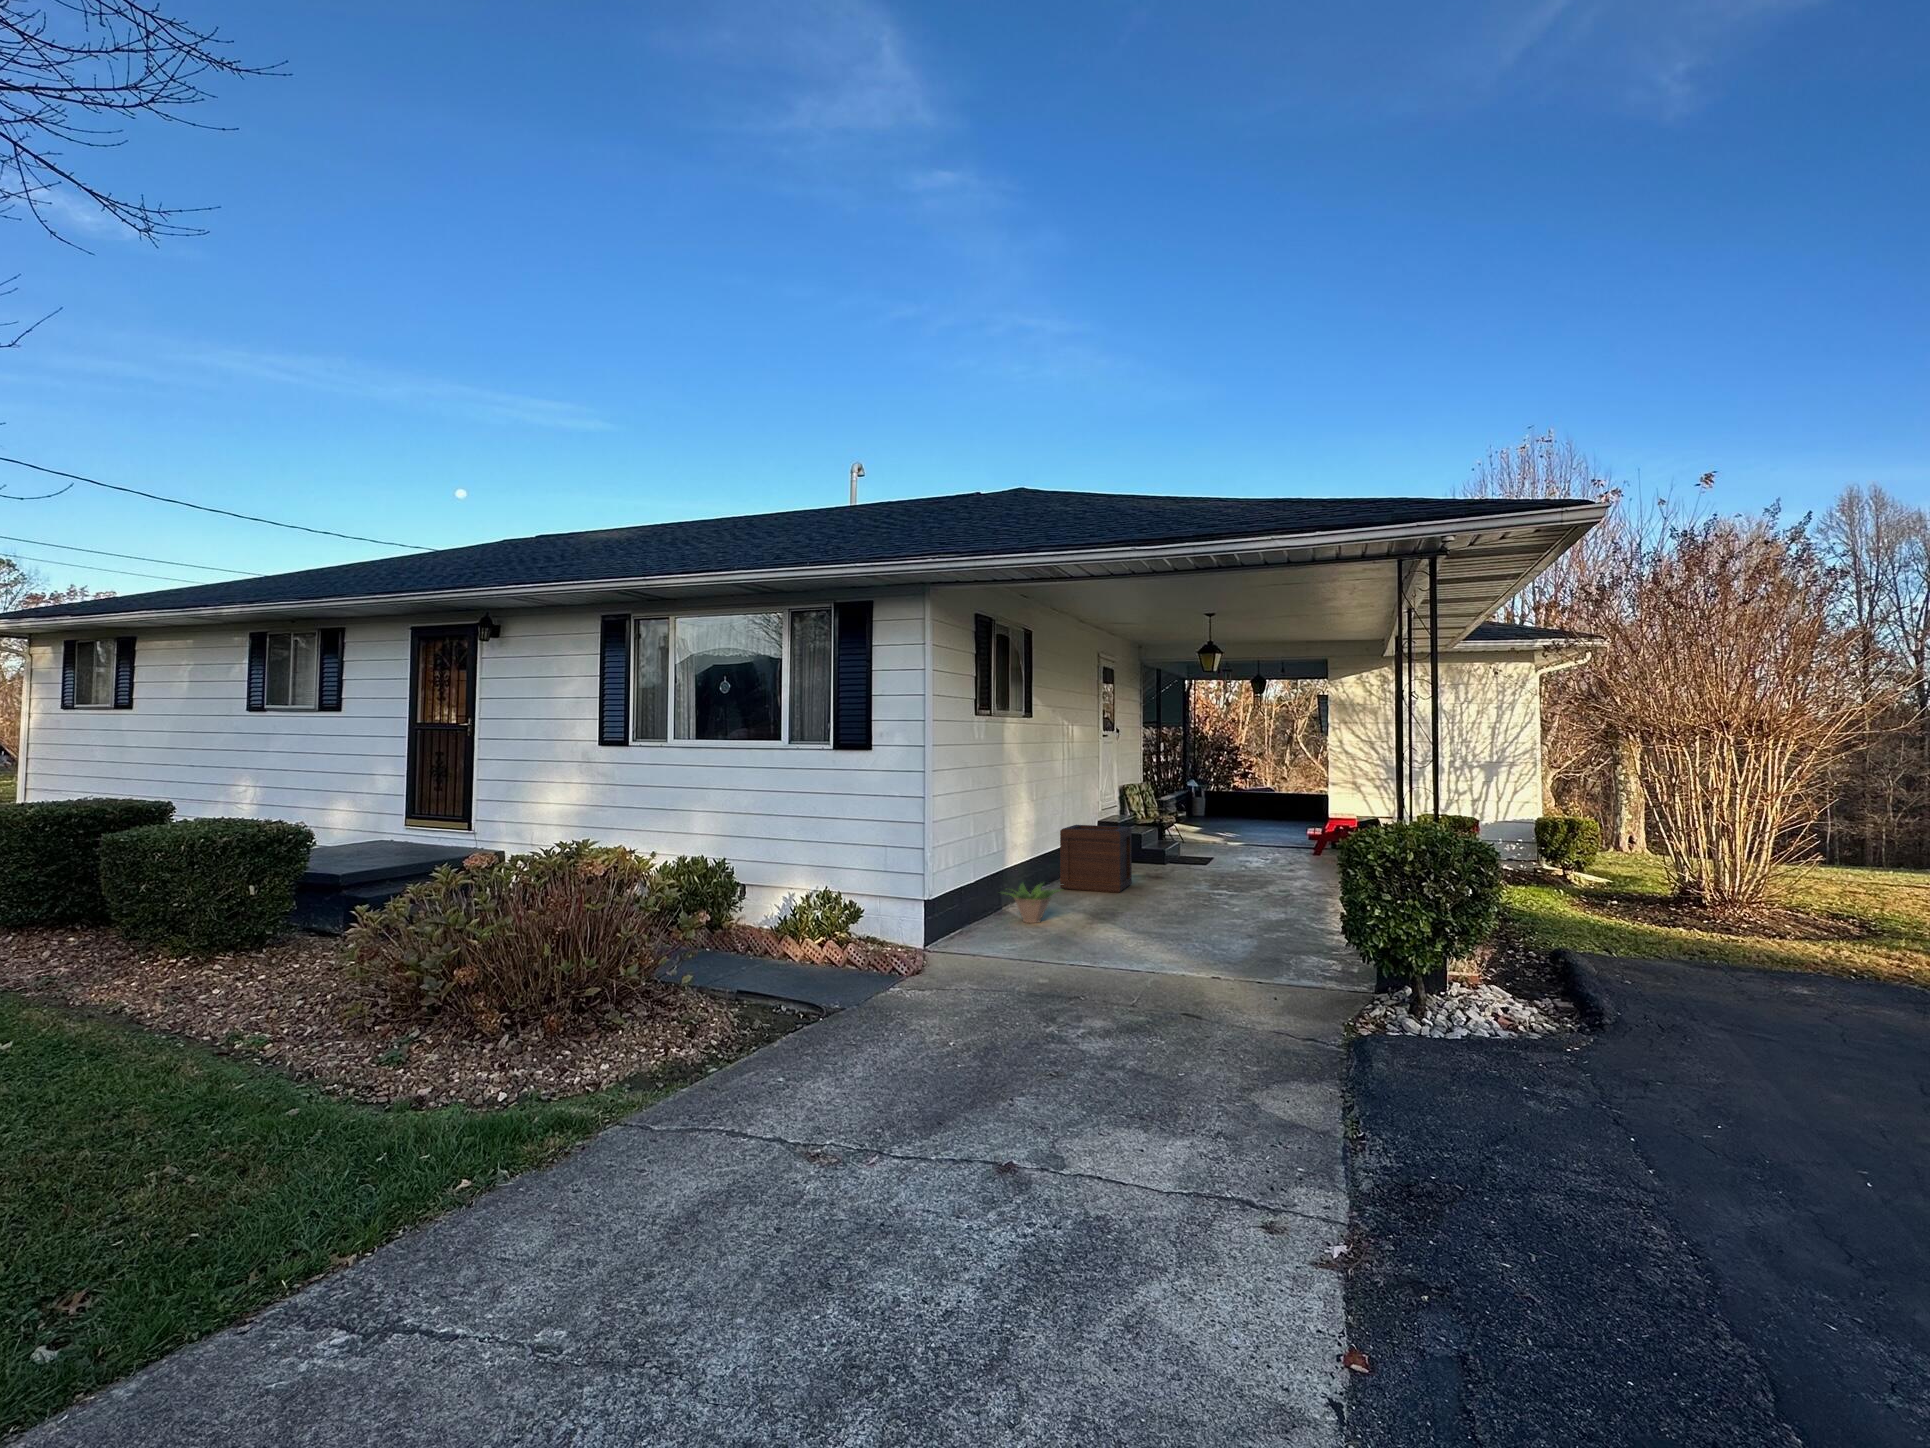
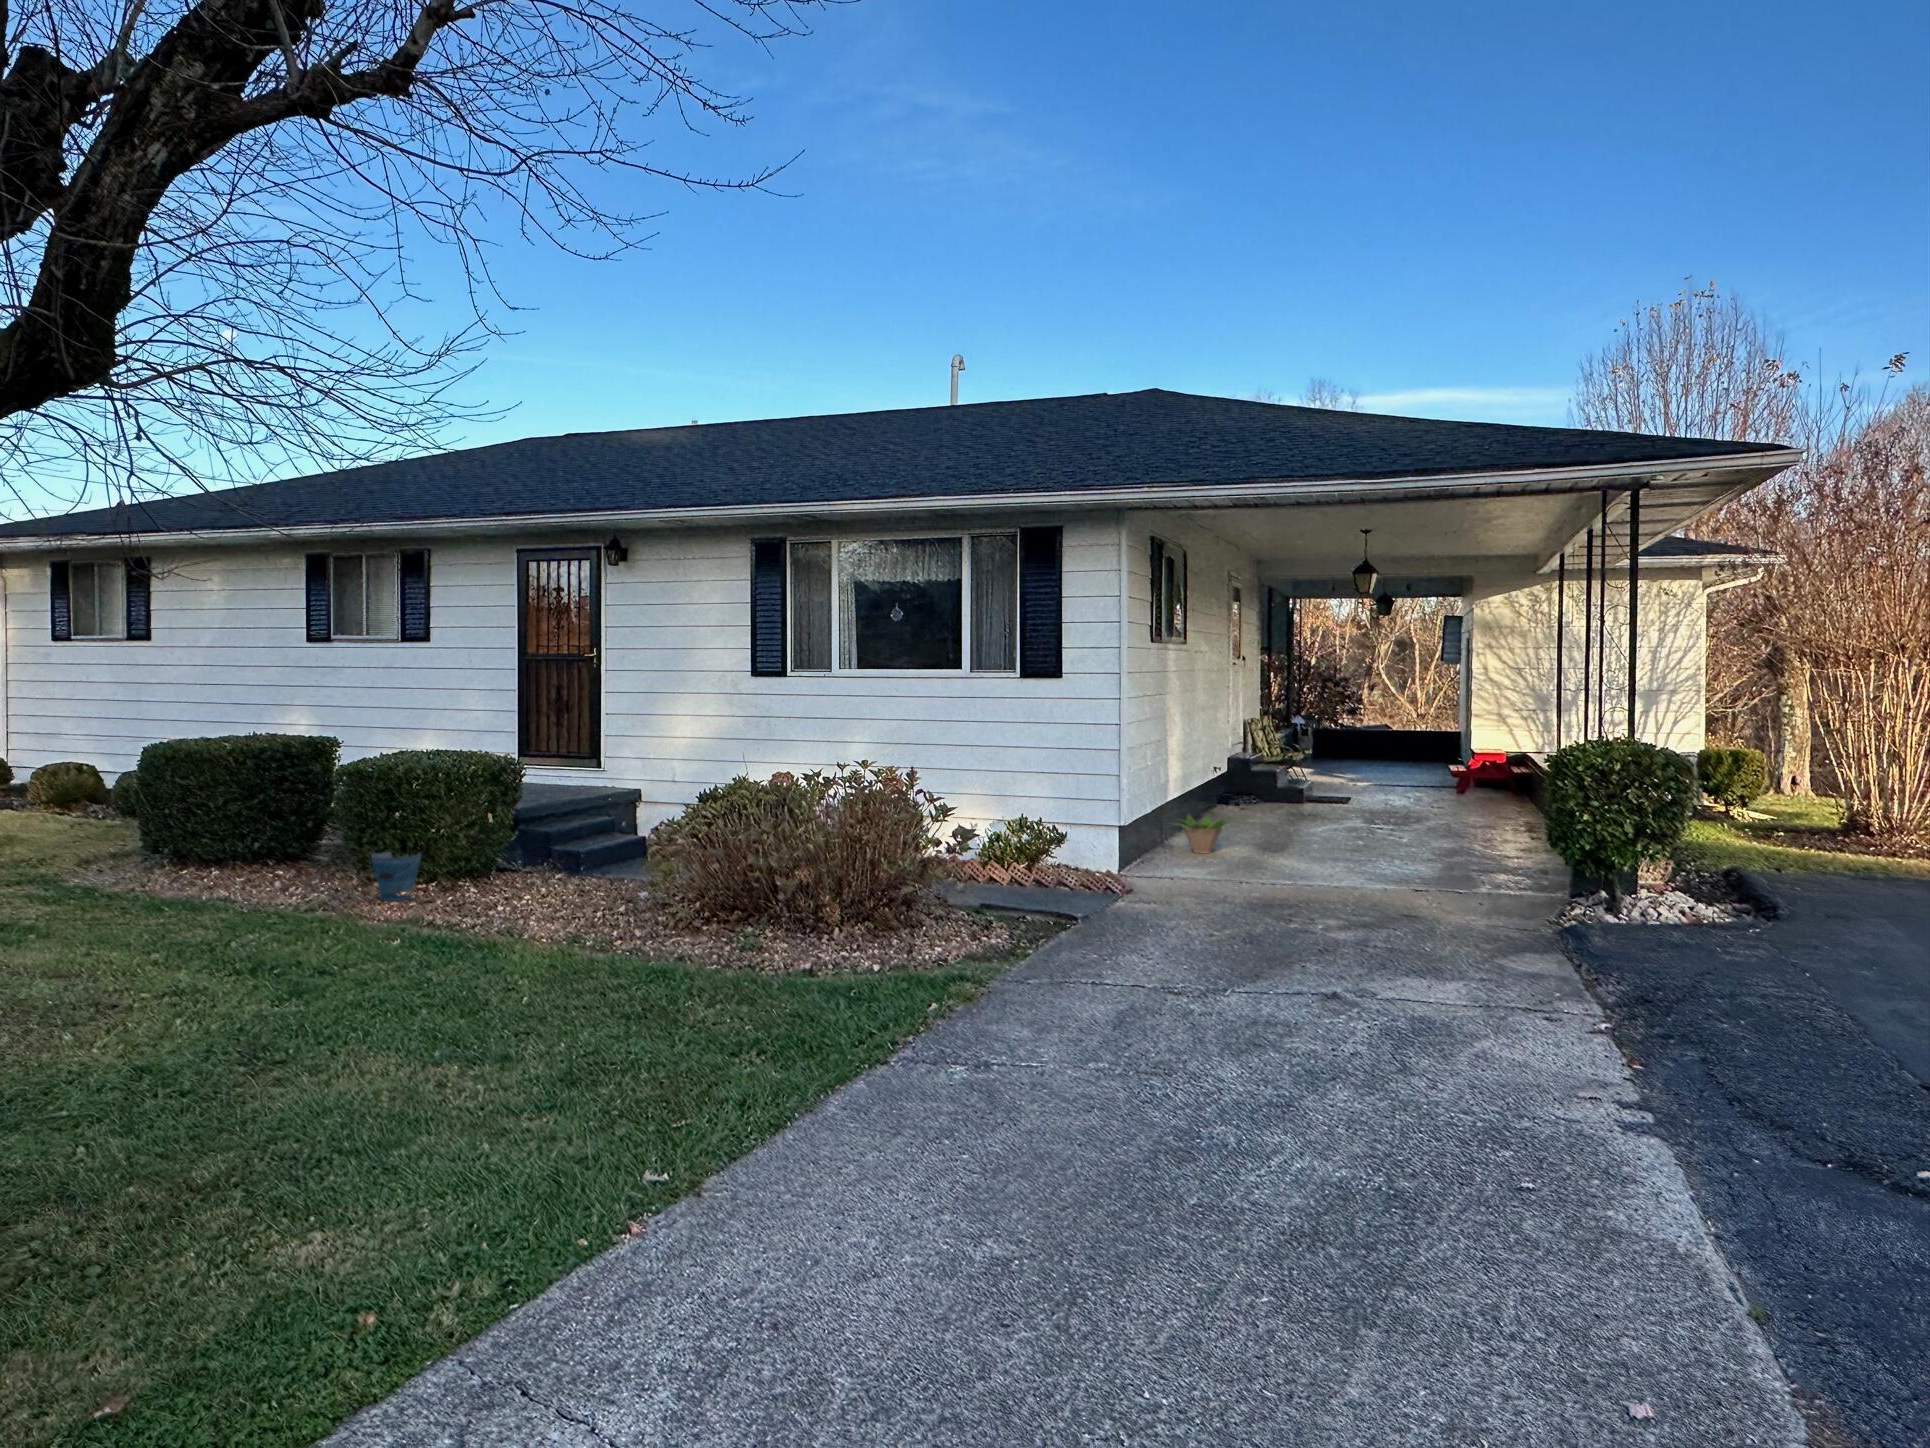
wooden crate: present [1060,825,1132,893] -> none [1207,759,1279,829]
bucket: none [135,923,197,976] -> present [371,852,421,901]

